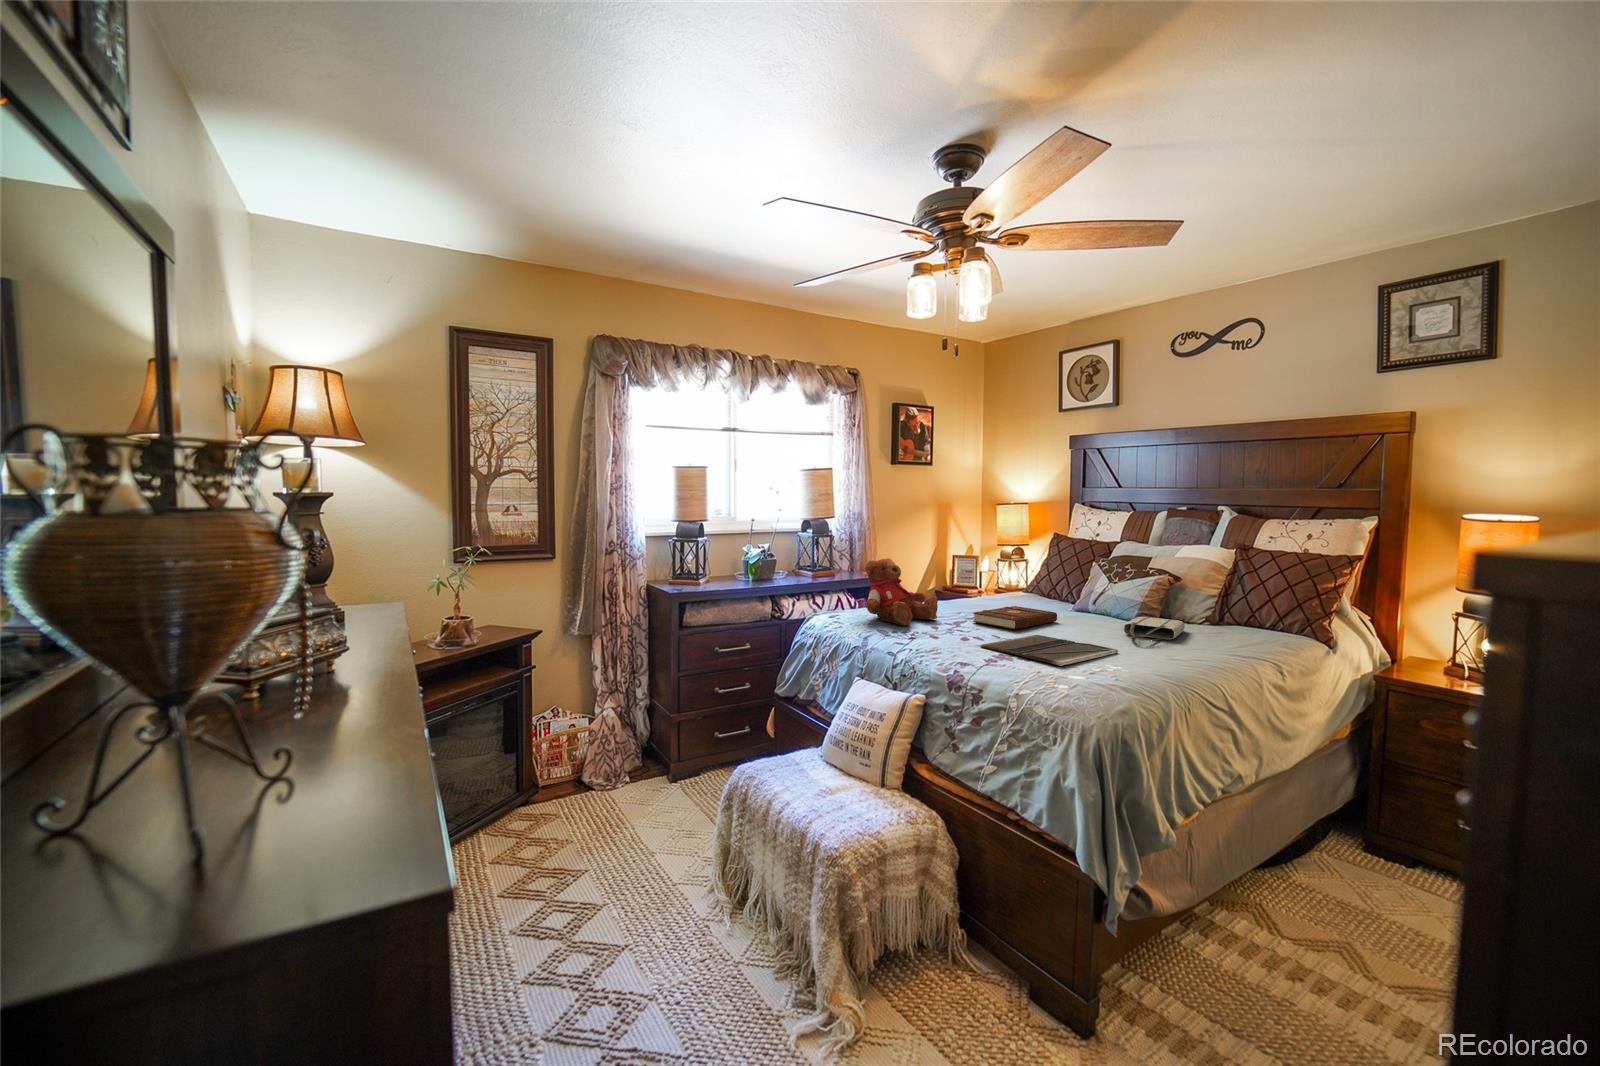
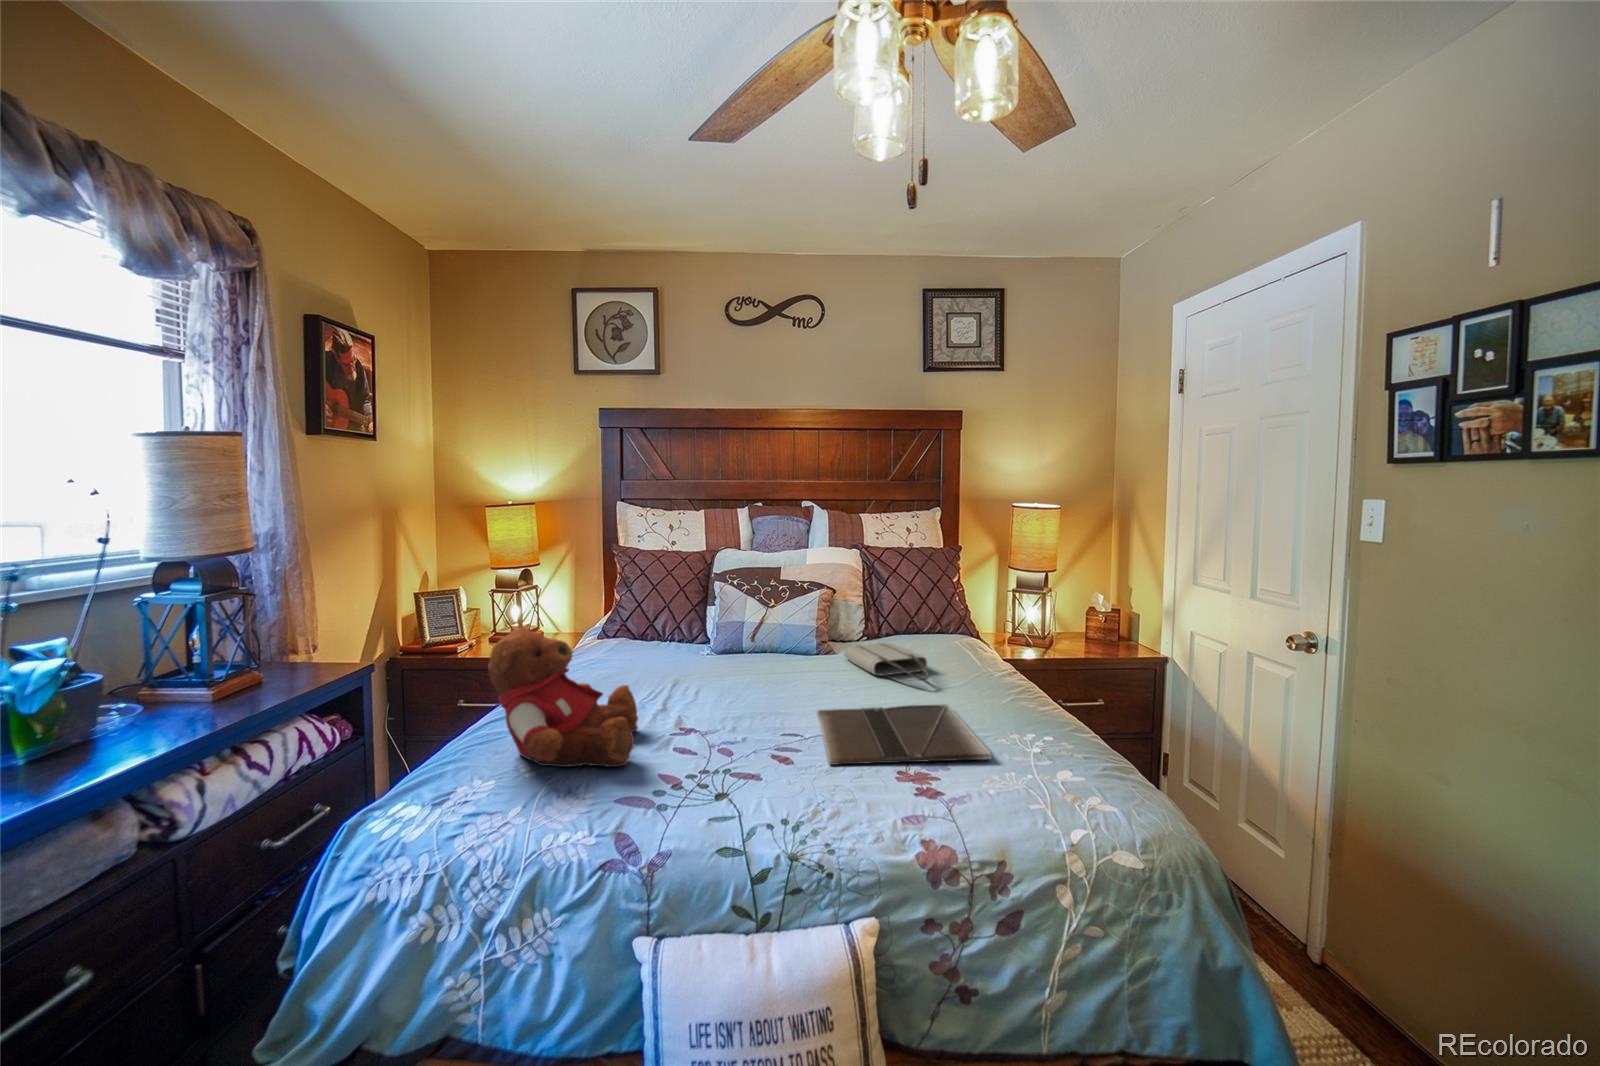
book: present [973,606,1057,629] -> none [693,665,781,714]

